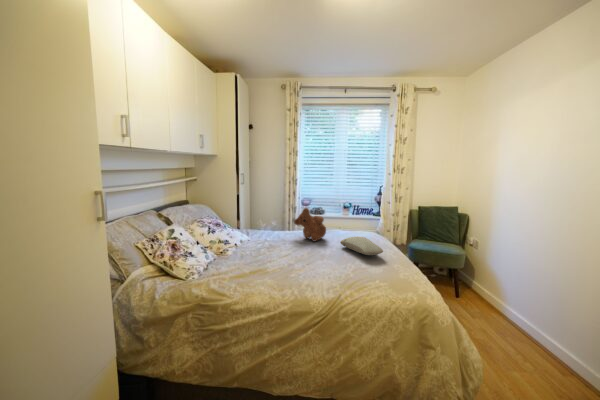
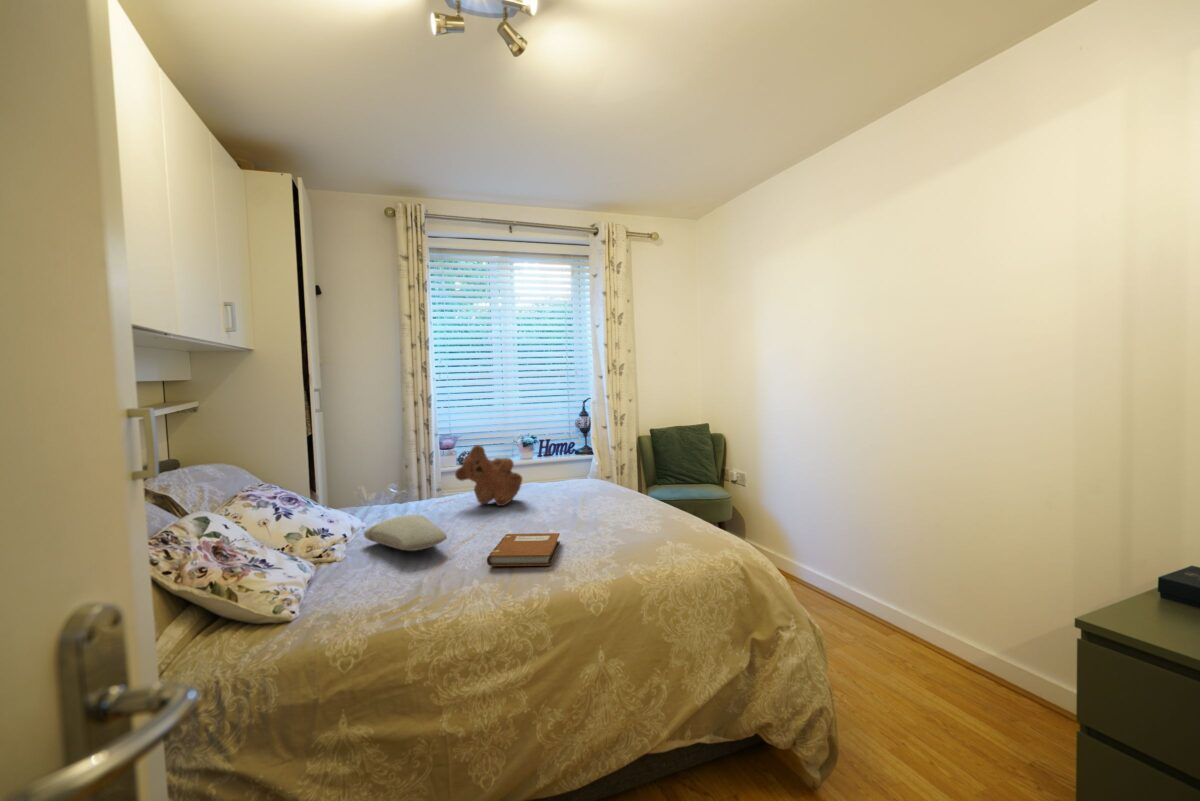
pillow: present [340,236,383,255] -> present [364,515,447,551]
notebook: none [282,260,329,286] -> present [487,533,560,566]

